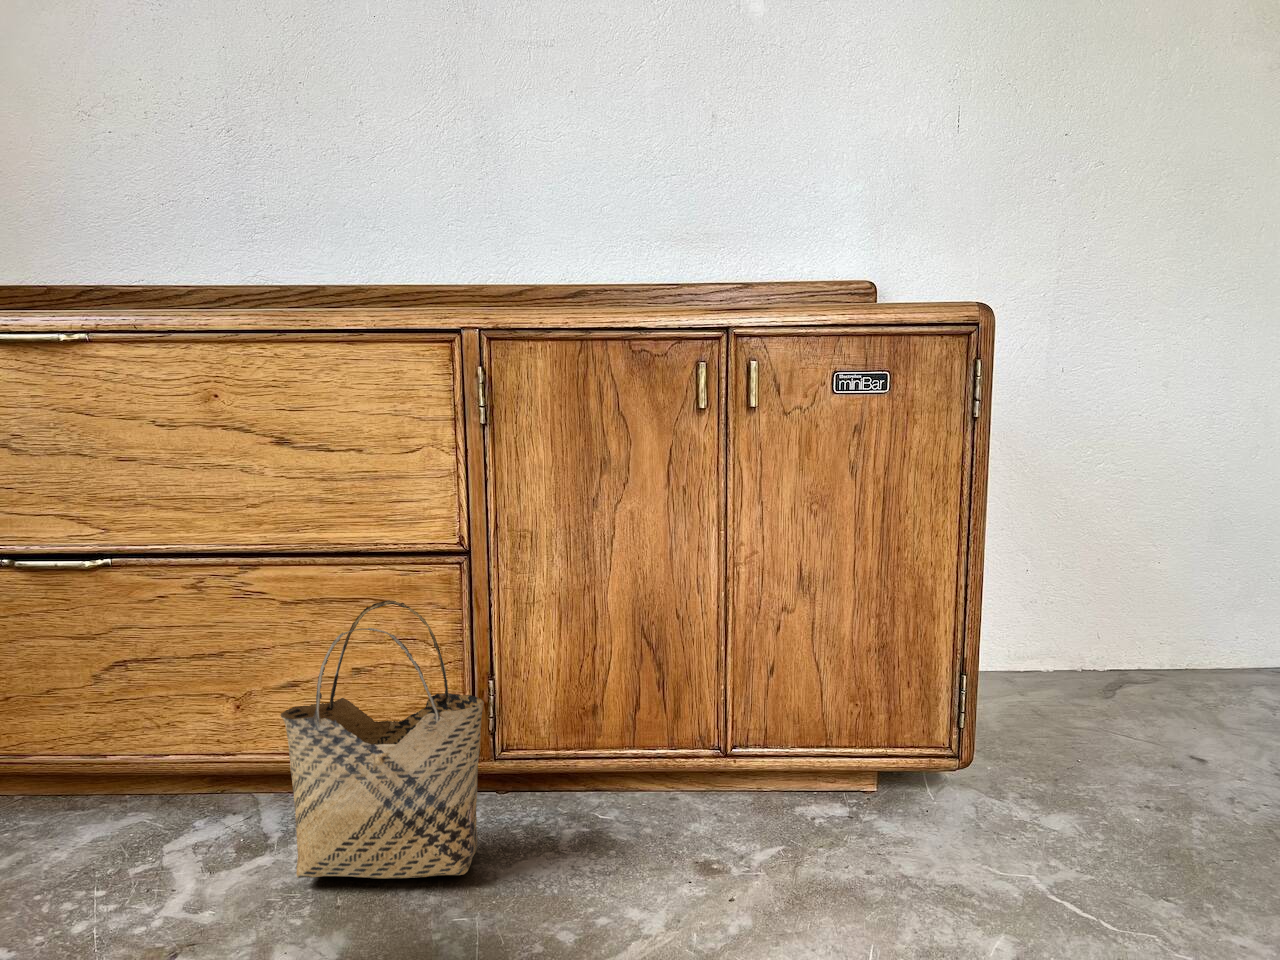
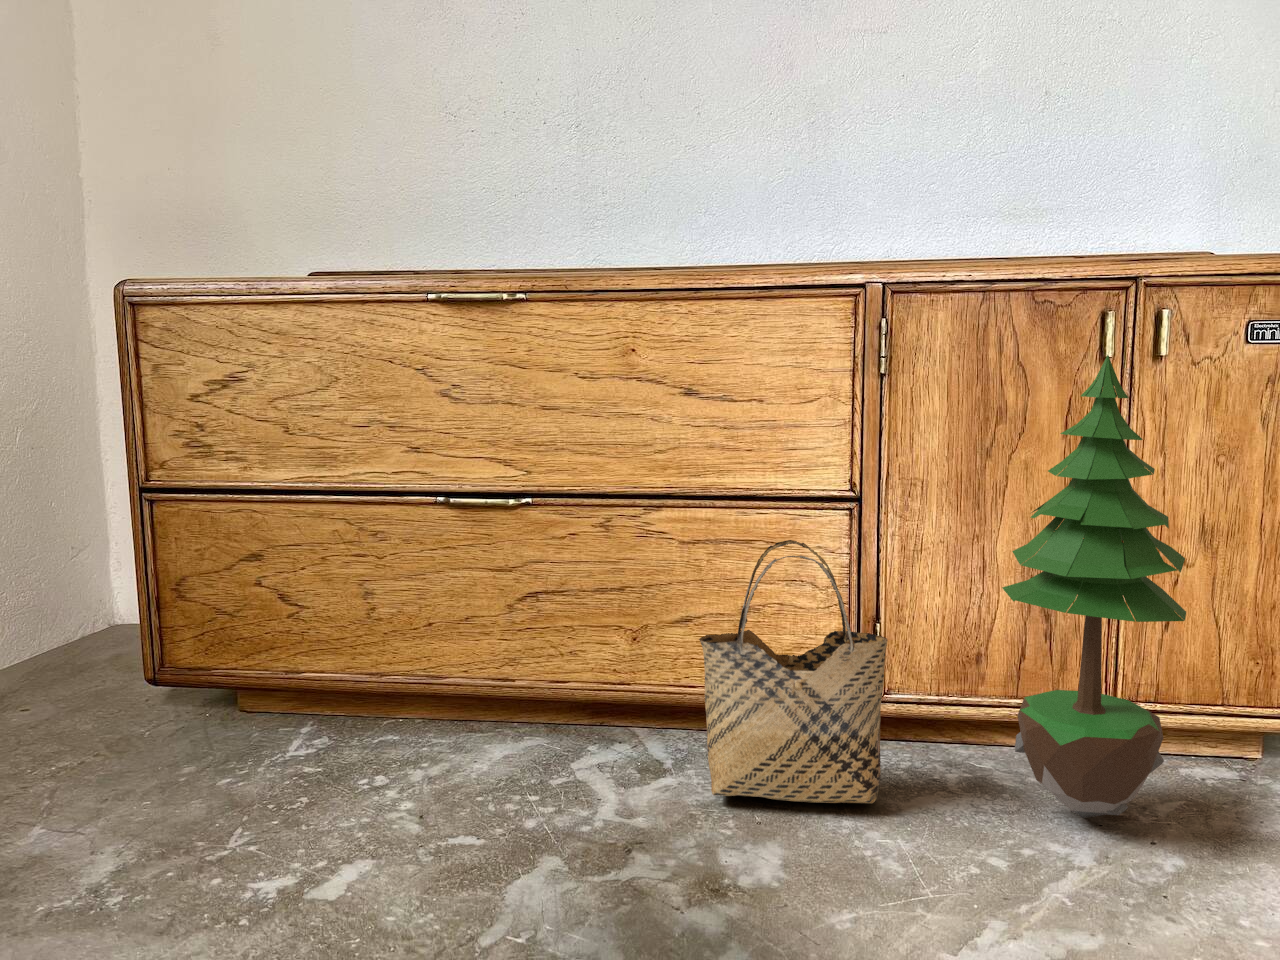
potted tree: none [587,416,758,873] -> present [1002,355,1186,818]

